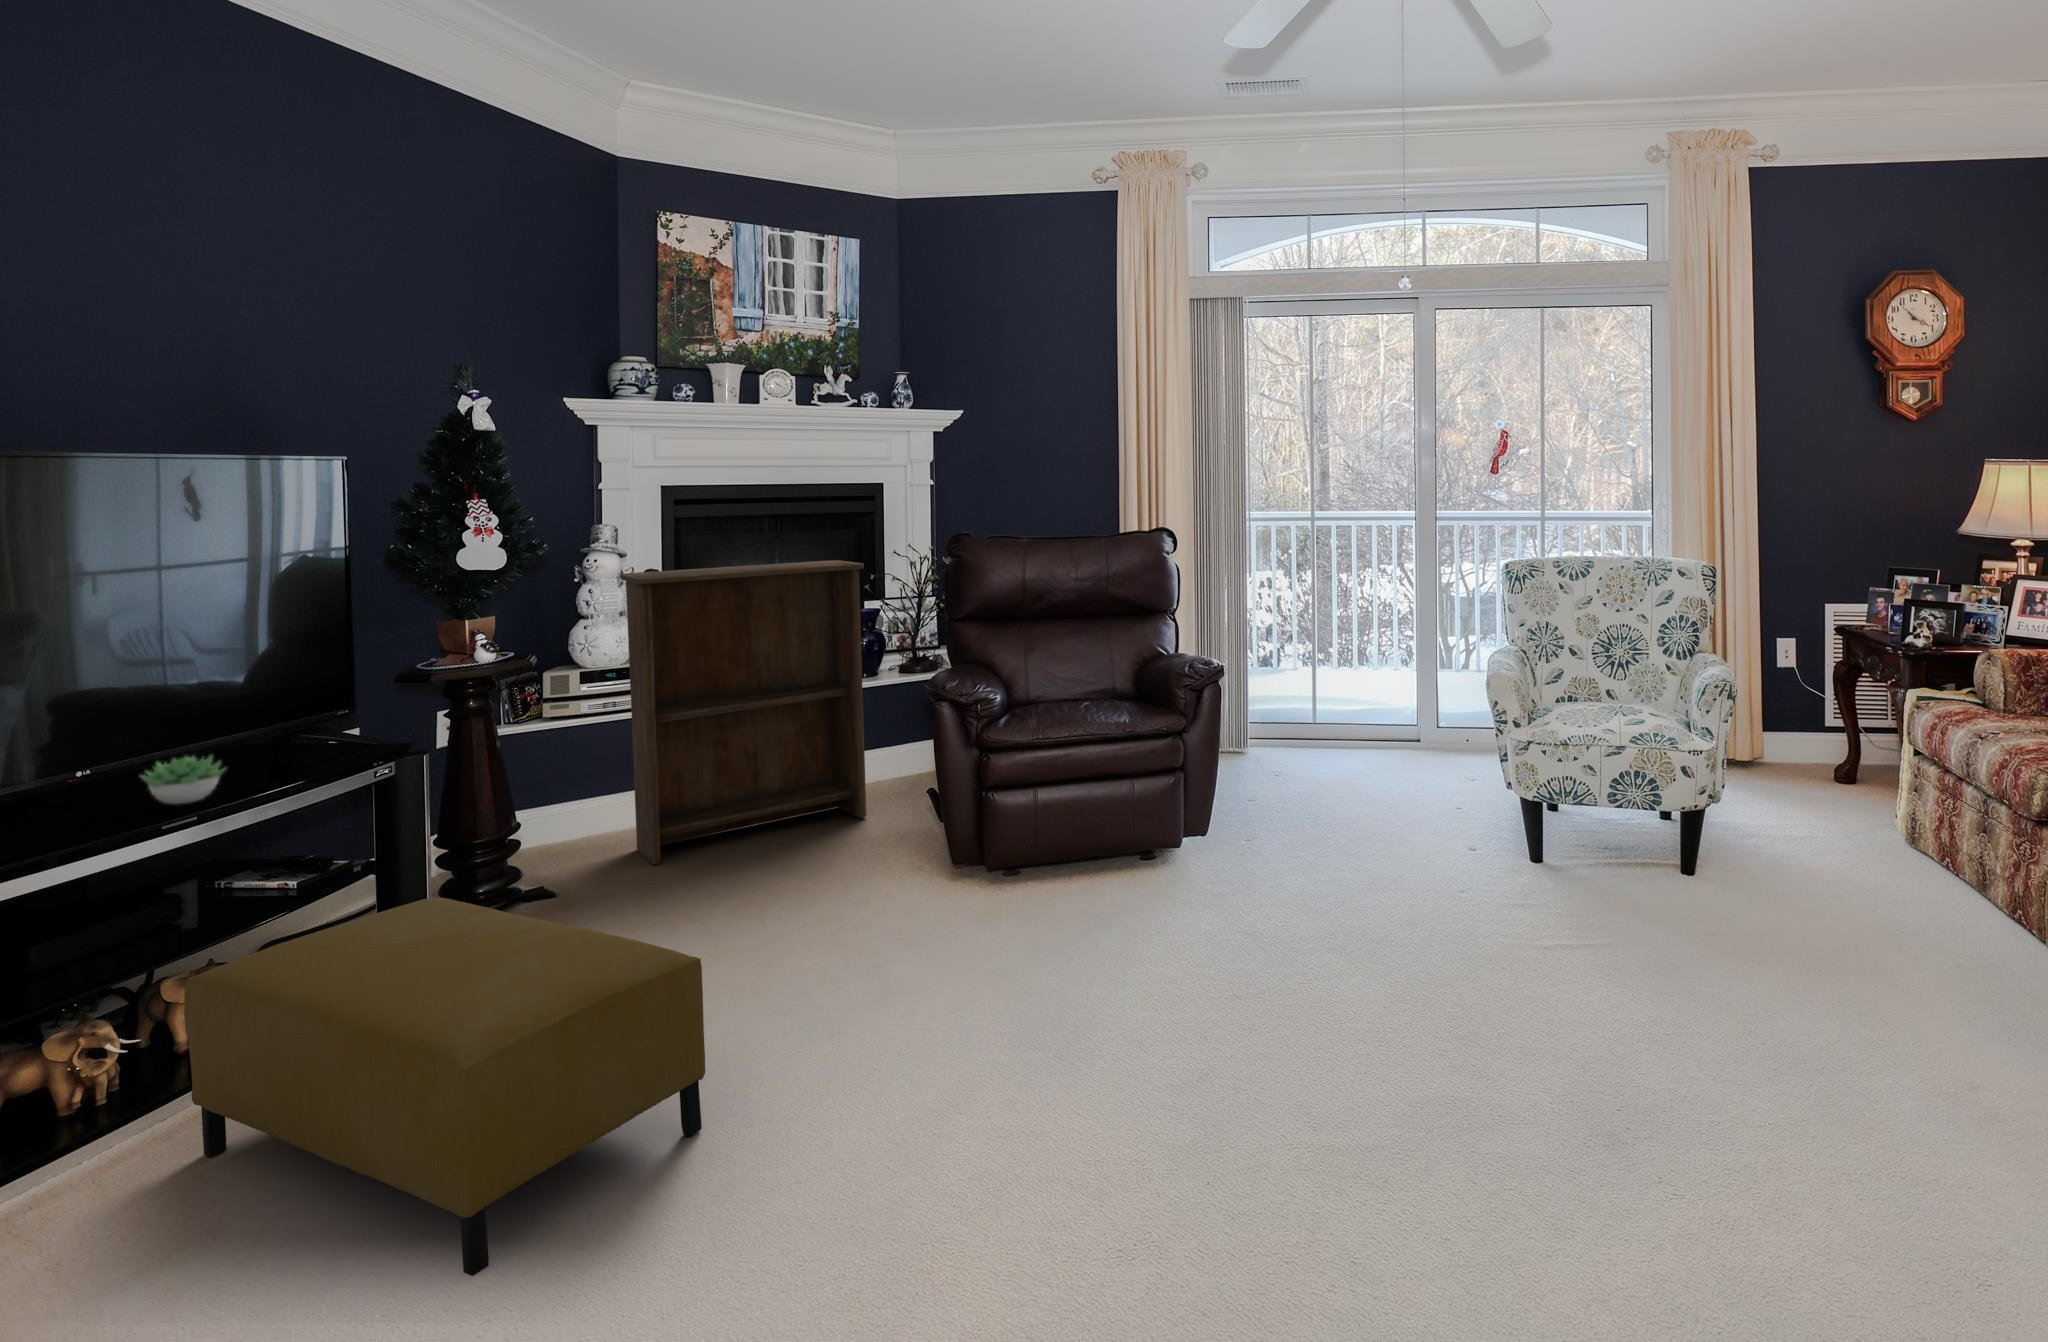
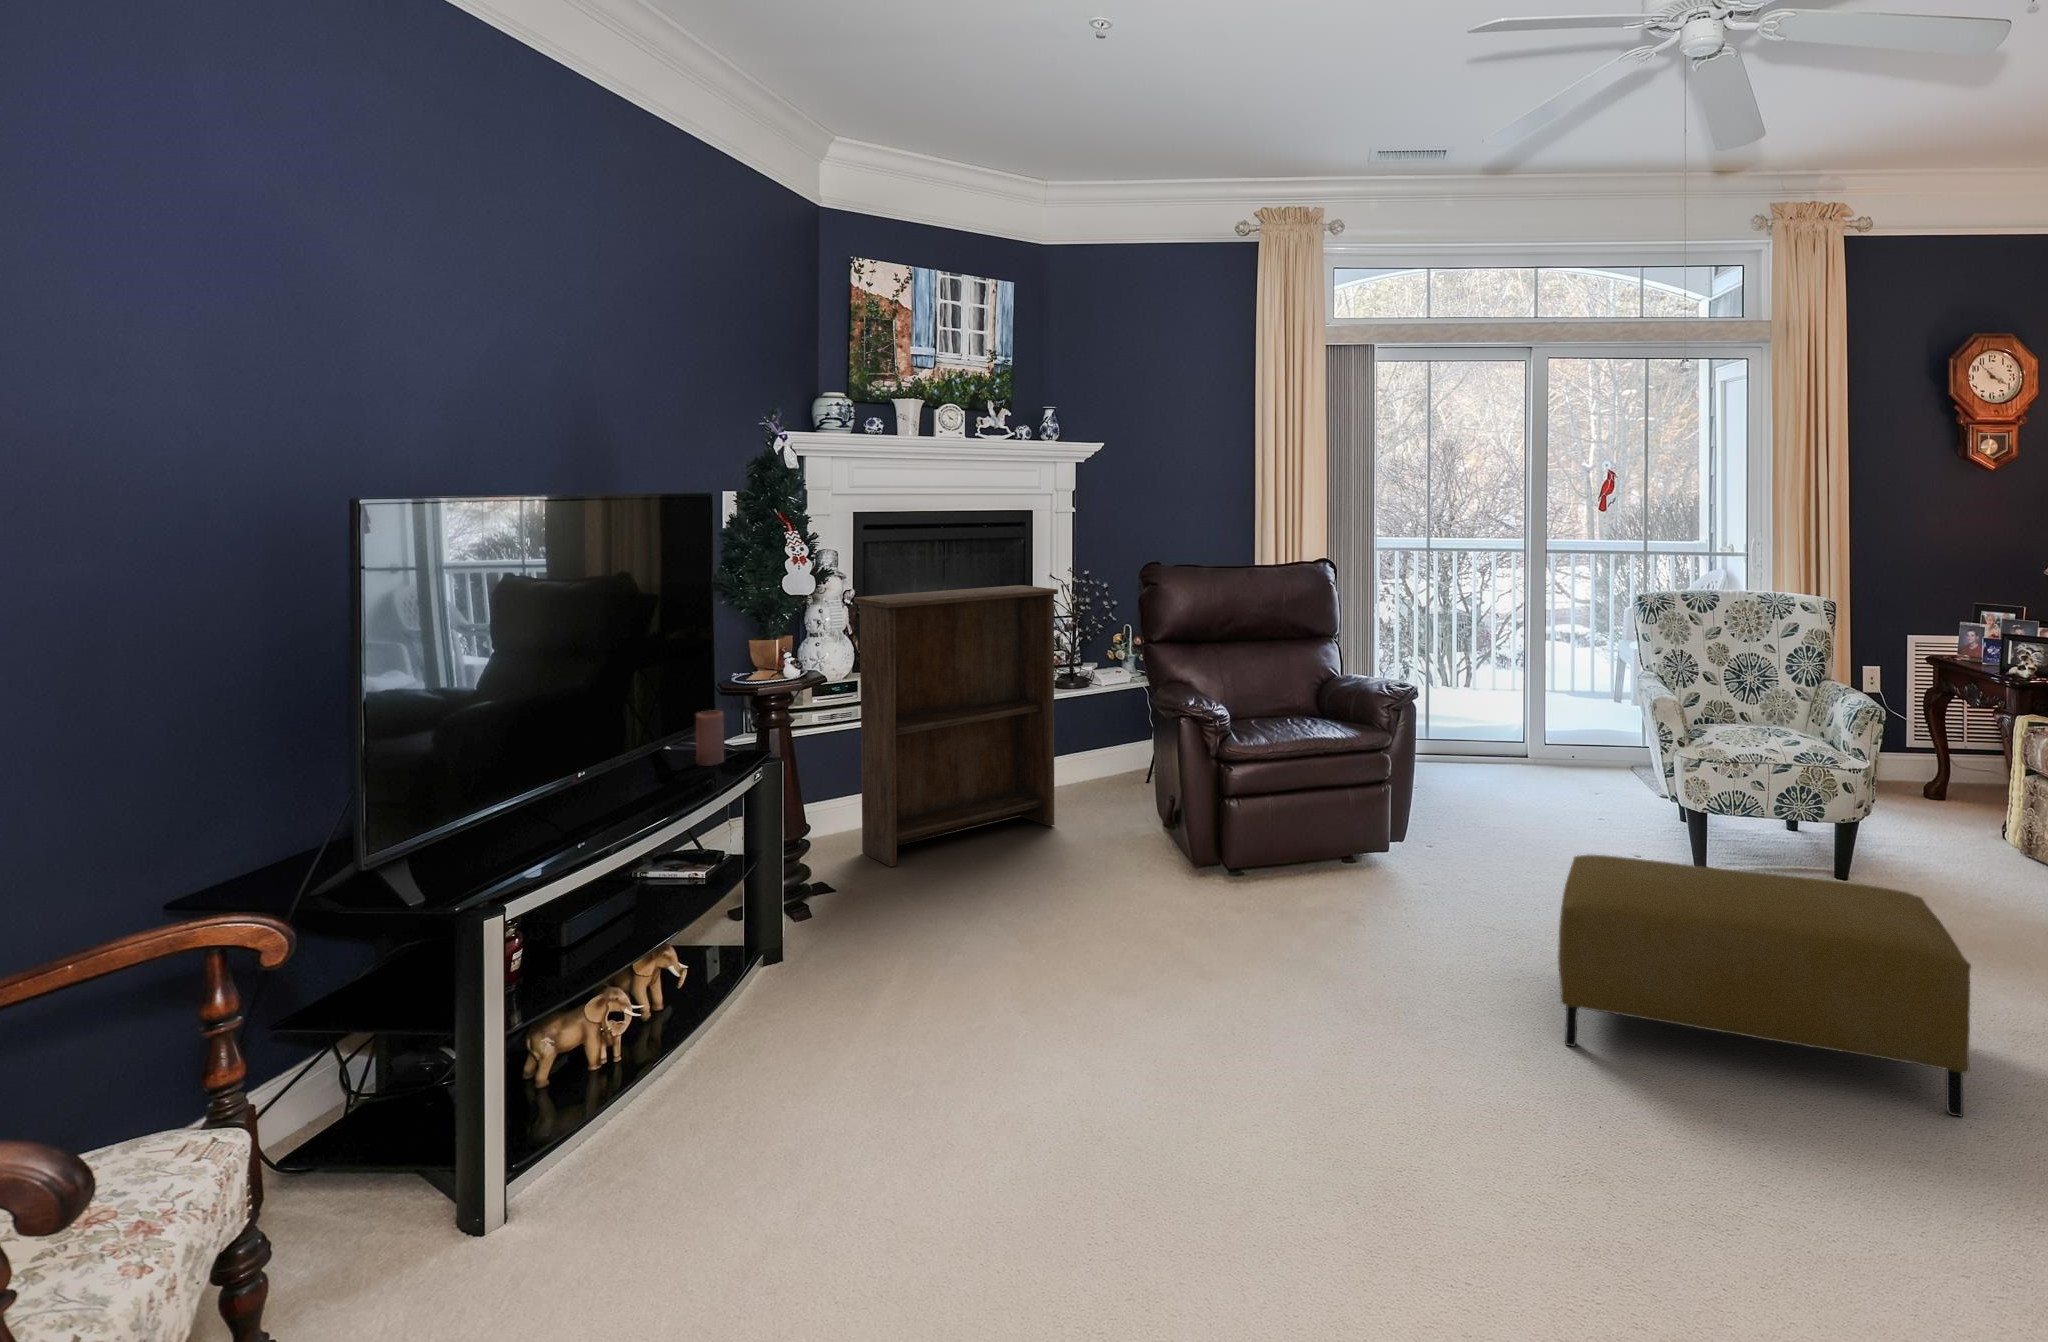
candle: none [331,697,371,759] -> present [696,711,724,766]
succulent plant: present [141,756,225,804] -> none [606,761,672,804]
ottoman: present [184,898,705,1276] -> present [1558,855,1971,1117]

